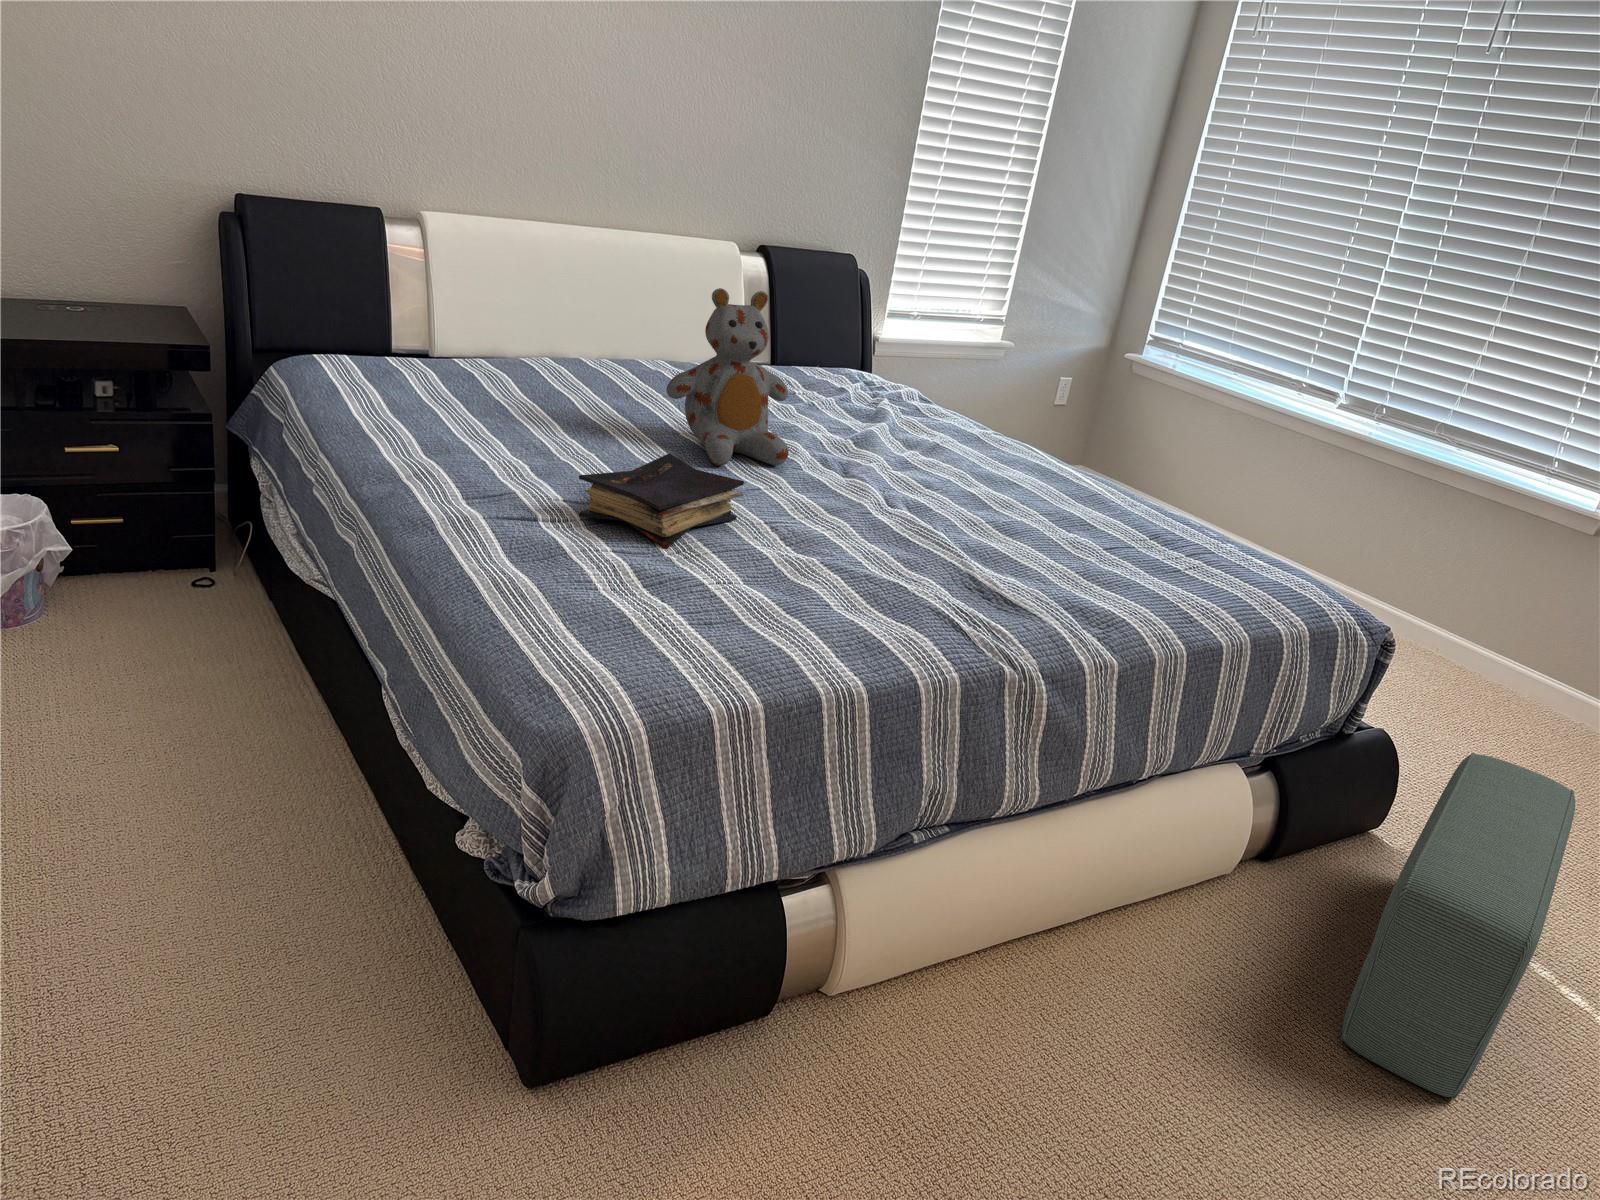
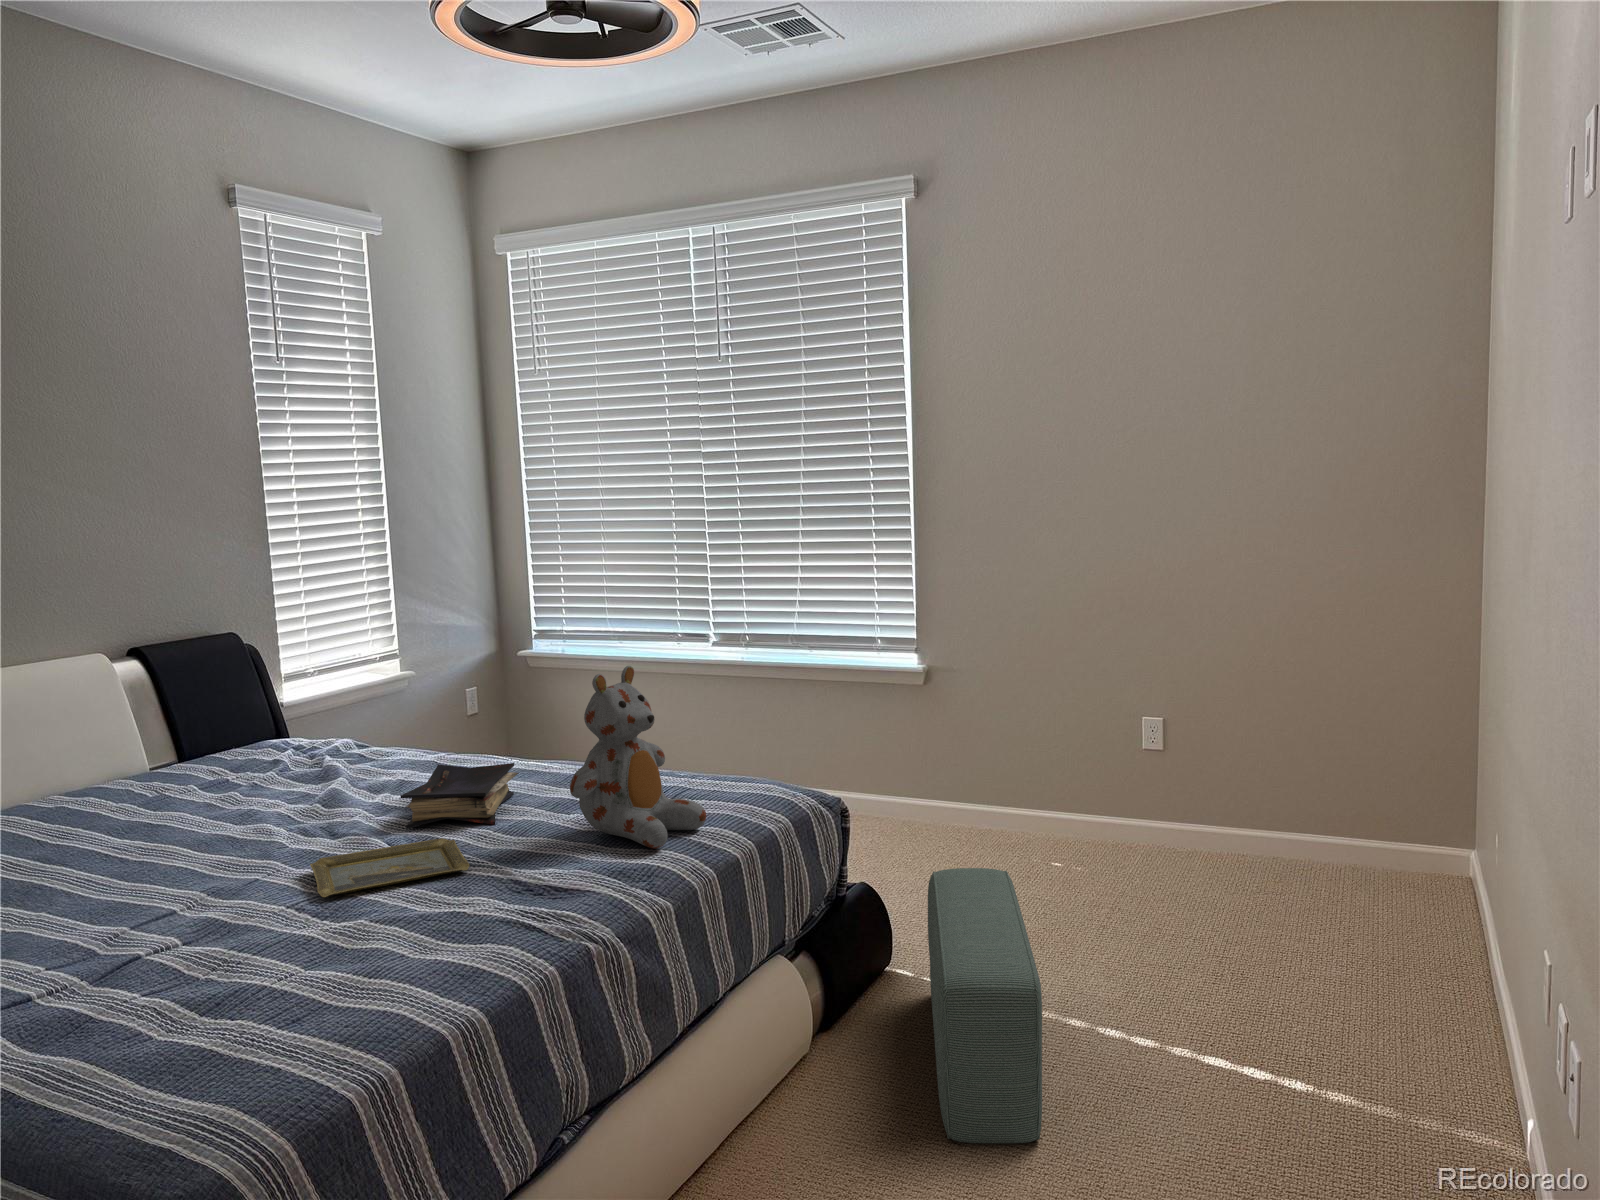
stuffed bear: present [666,288,788,466] -> present [570,666,706,849]
book: present [579,453,744,549] -> present [401,763,518,828]
tray: none [796,489,943,548] -> present [310,838,469,897]

